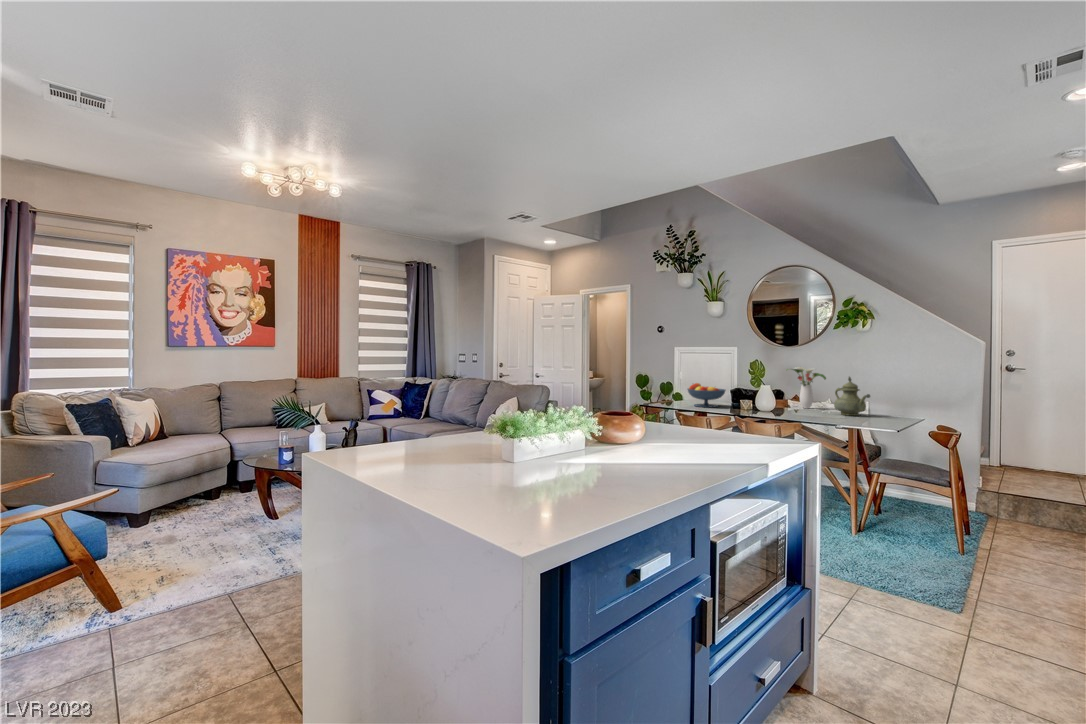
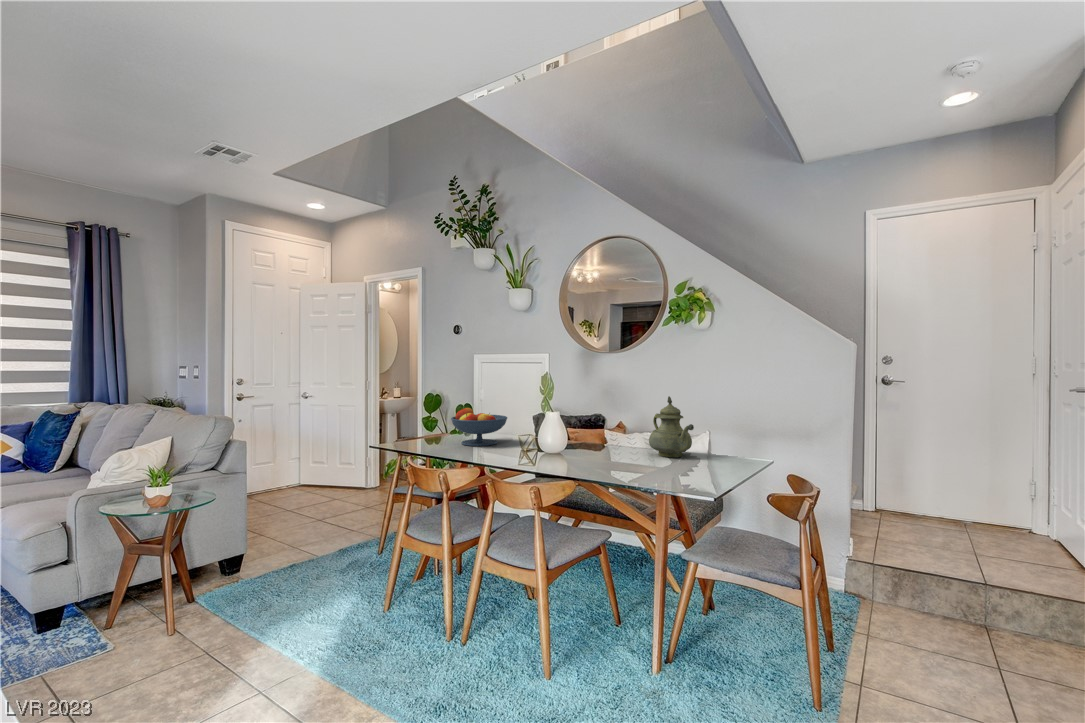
flower arrangement: present [793,367,826,408] -> none [592,382,644,443]

